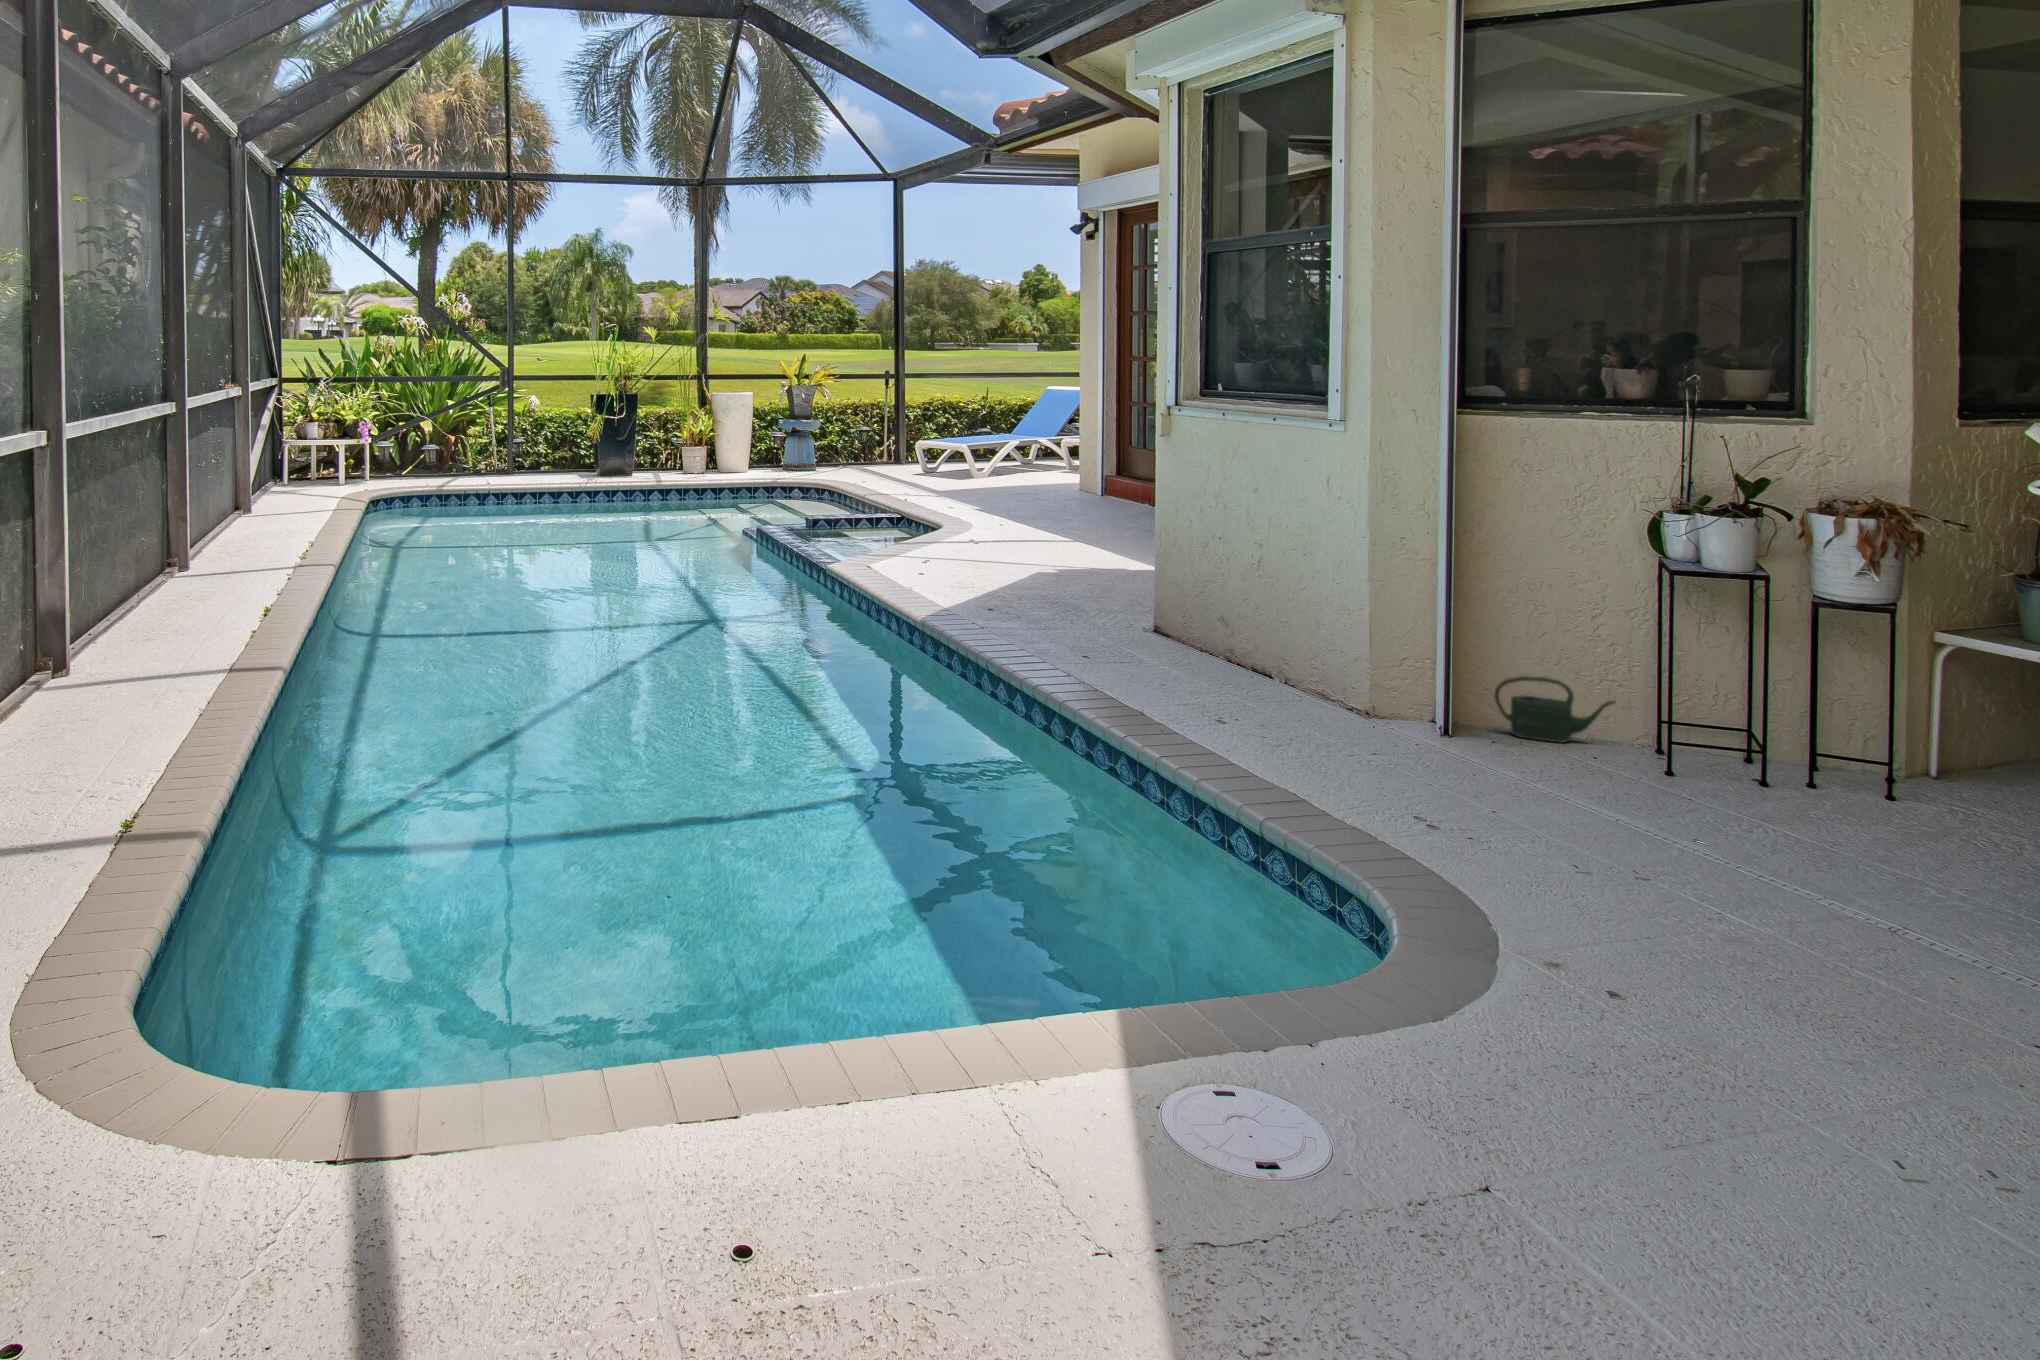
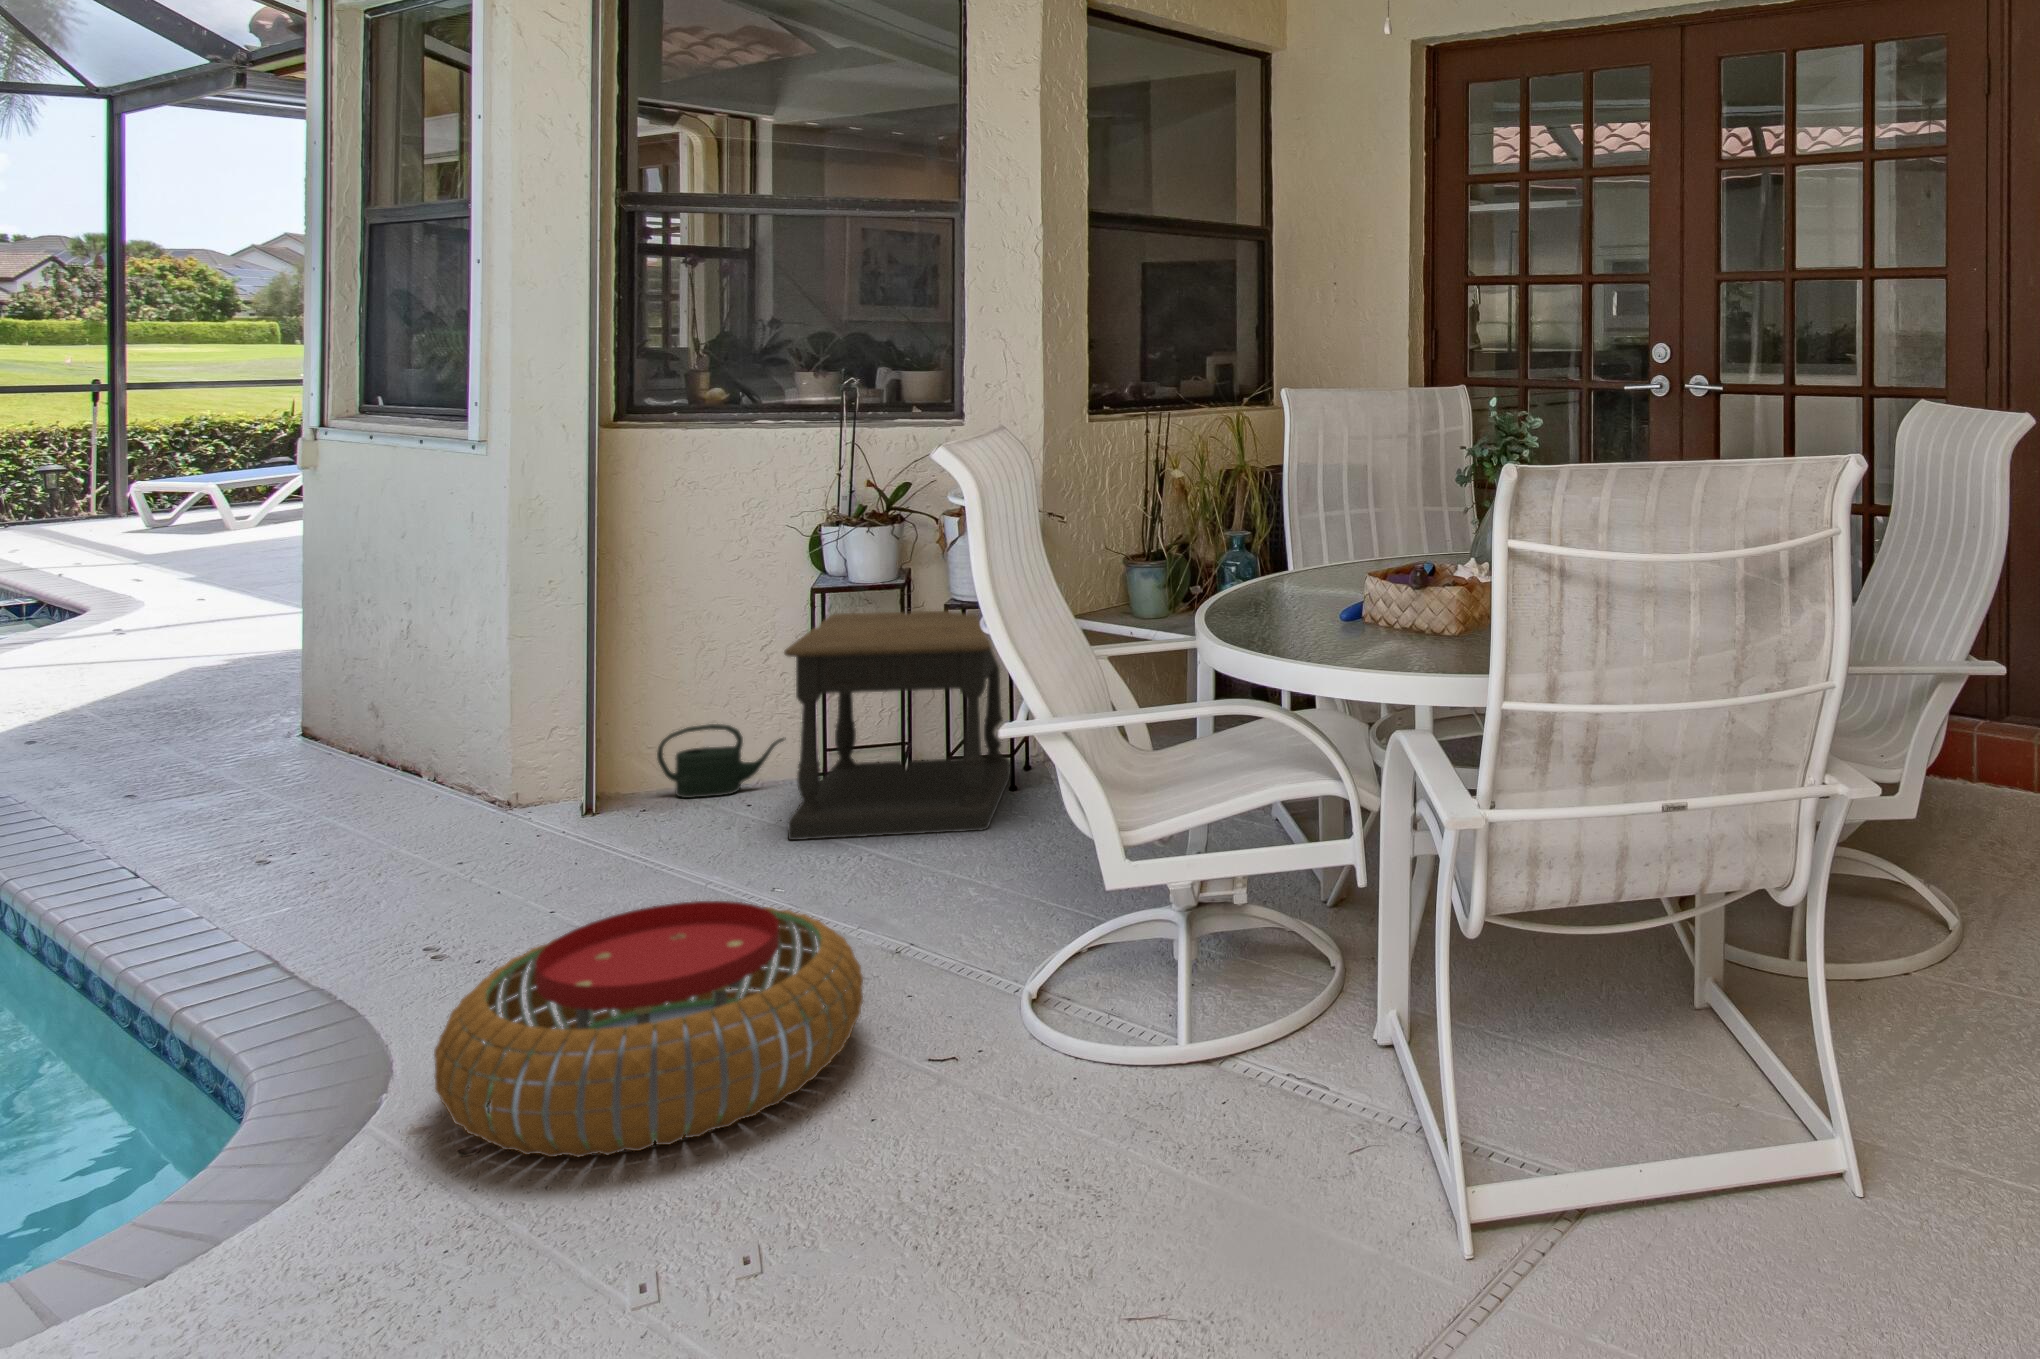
side table: none [1662,593,1909,835] -> present [784,611,1010,840]
pouf: none [1546,837,1972,1066] -> present [434,901,863,1158]

